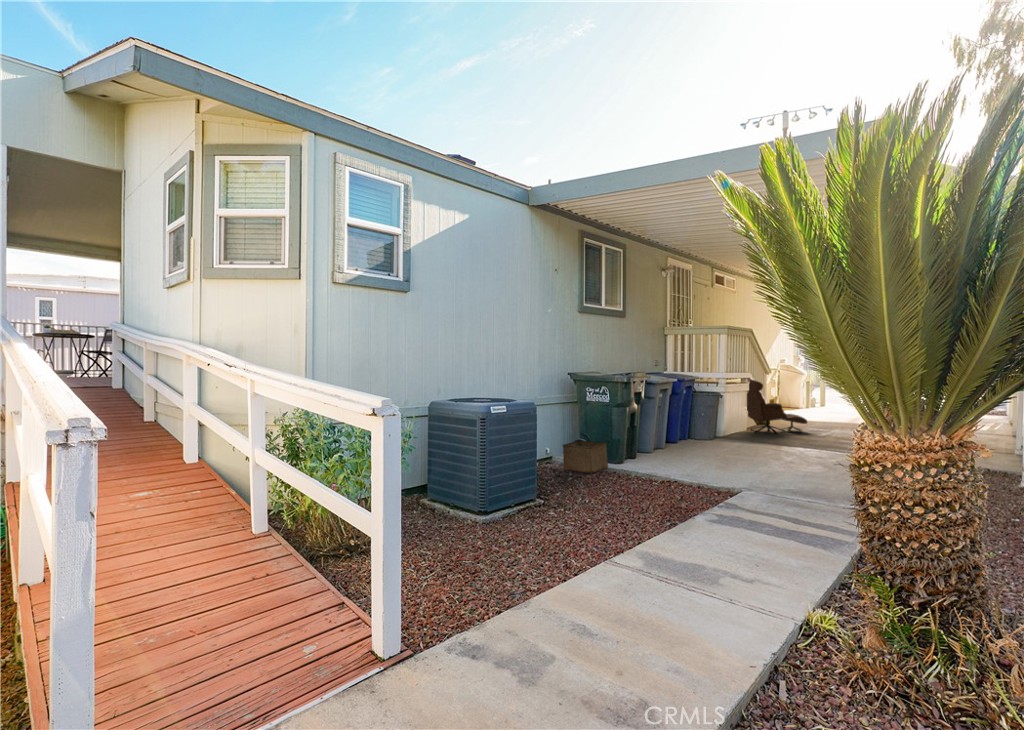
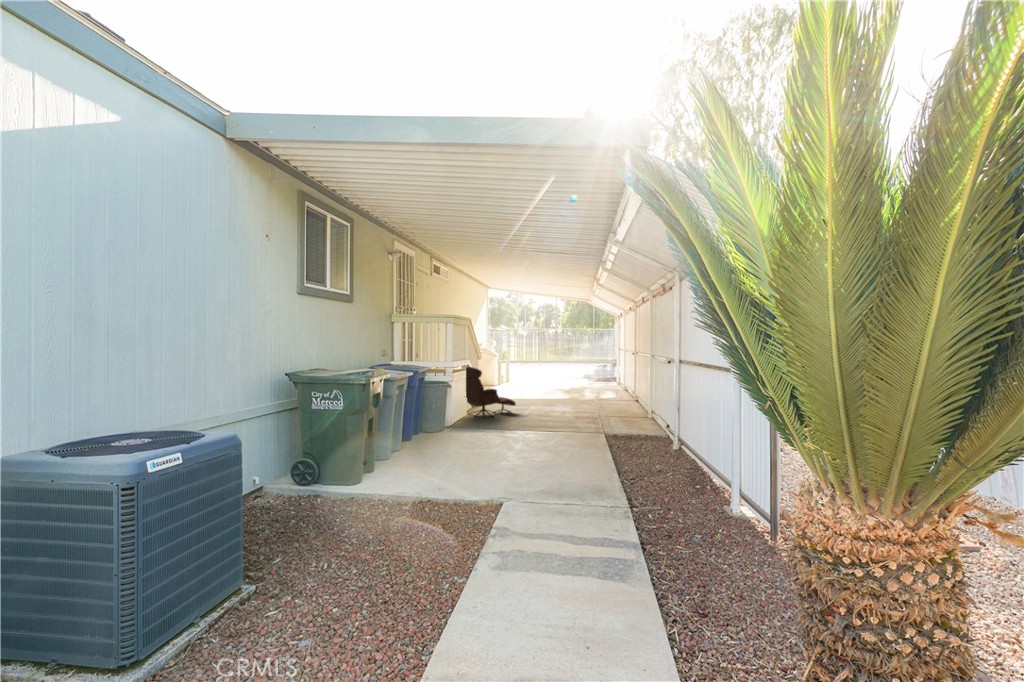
storage bin: present [562,441,608,473] -> none [278,460,341,507]

